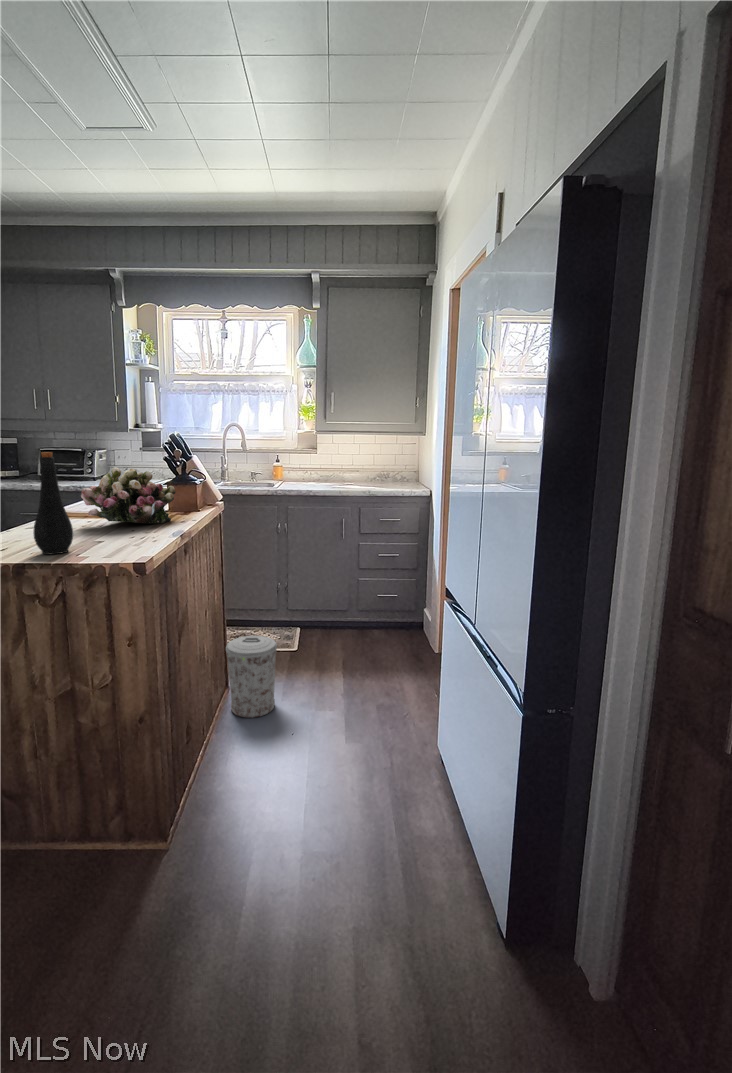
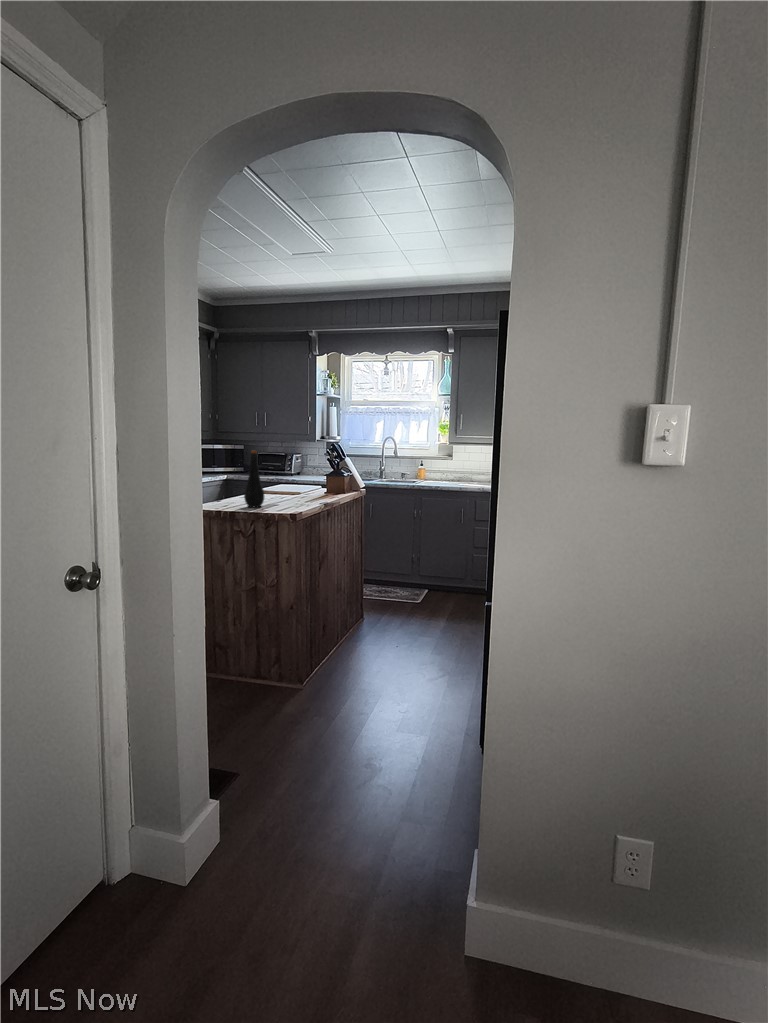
flower arrangement: present [81,467,176,524] -> none [274,462,329,498]
trash can: present [226,636,277,718] -> none [358,582,392,637]

